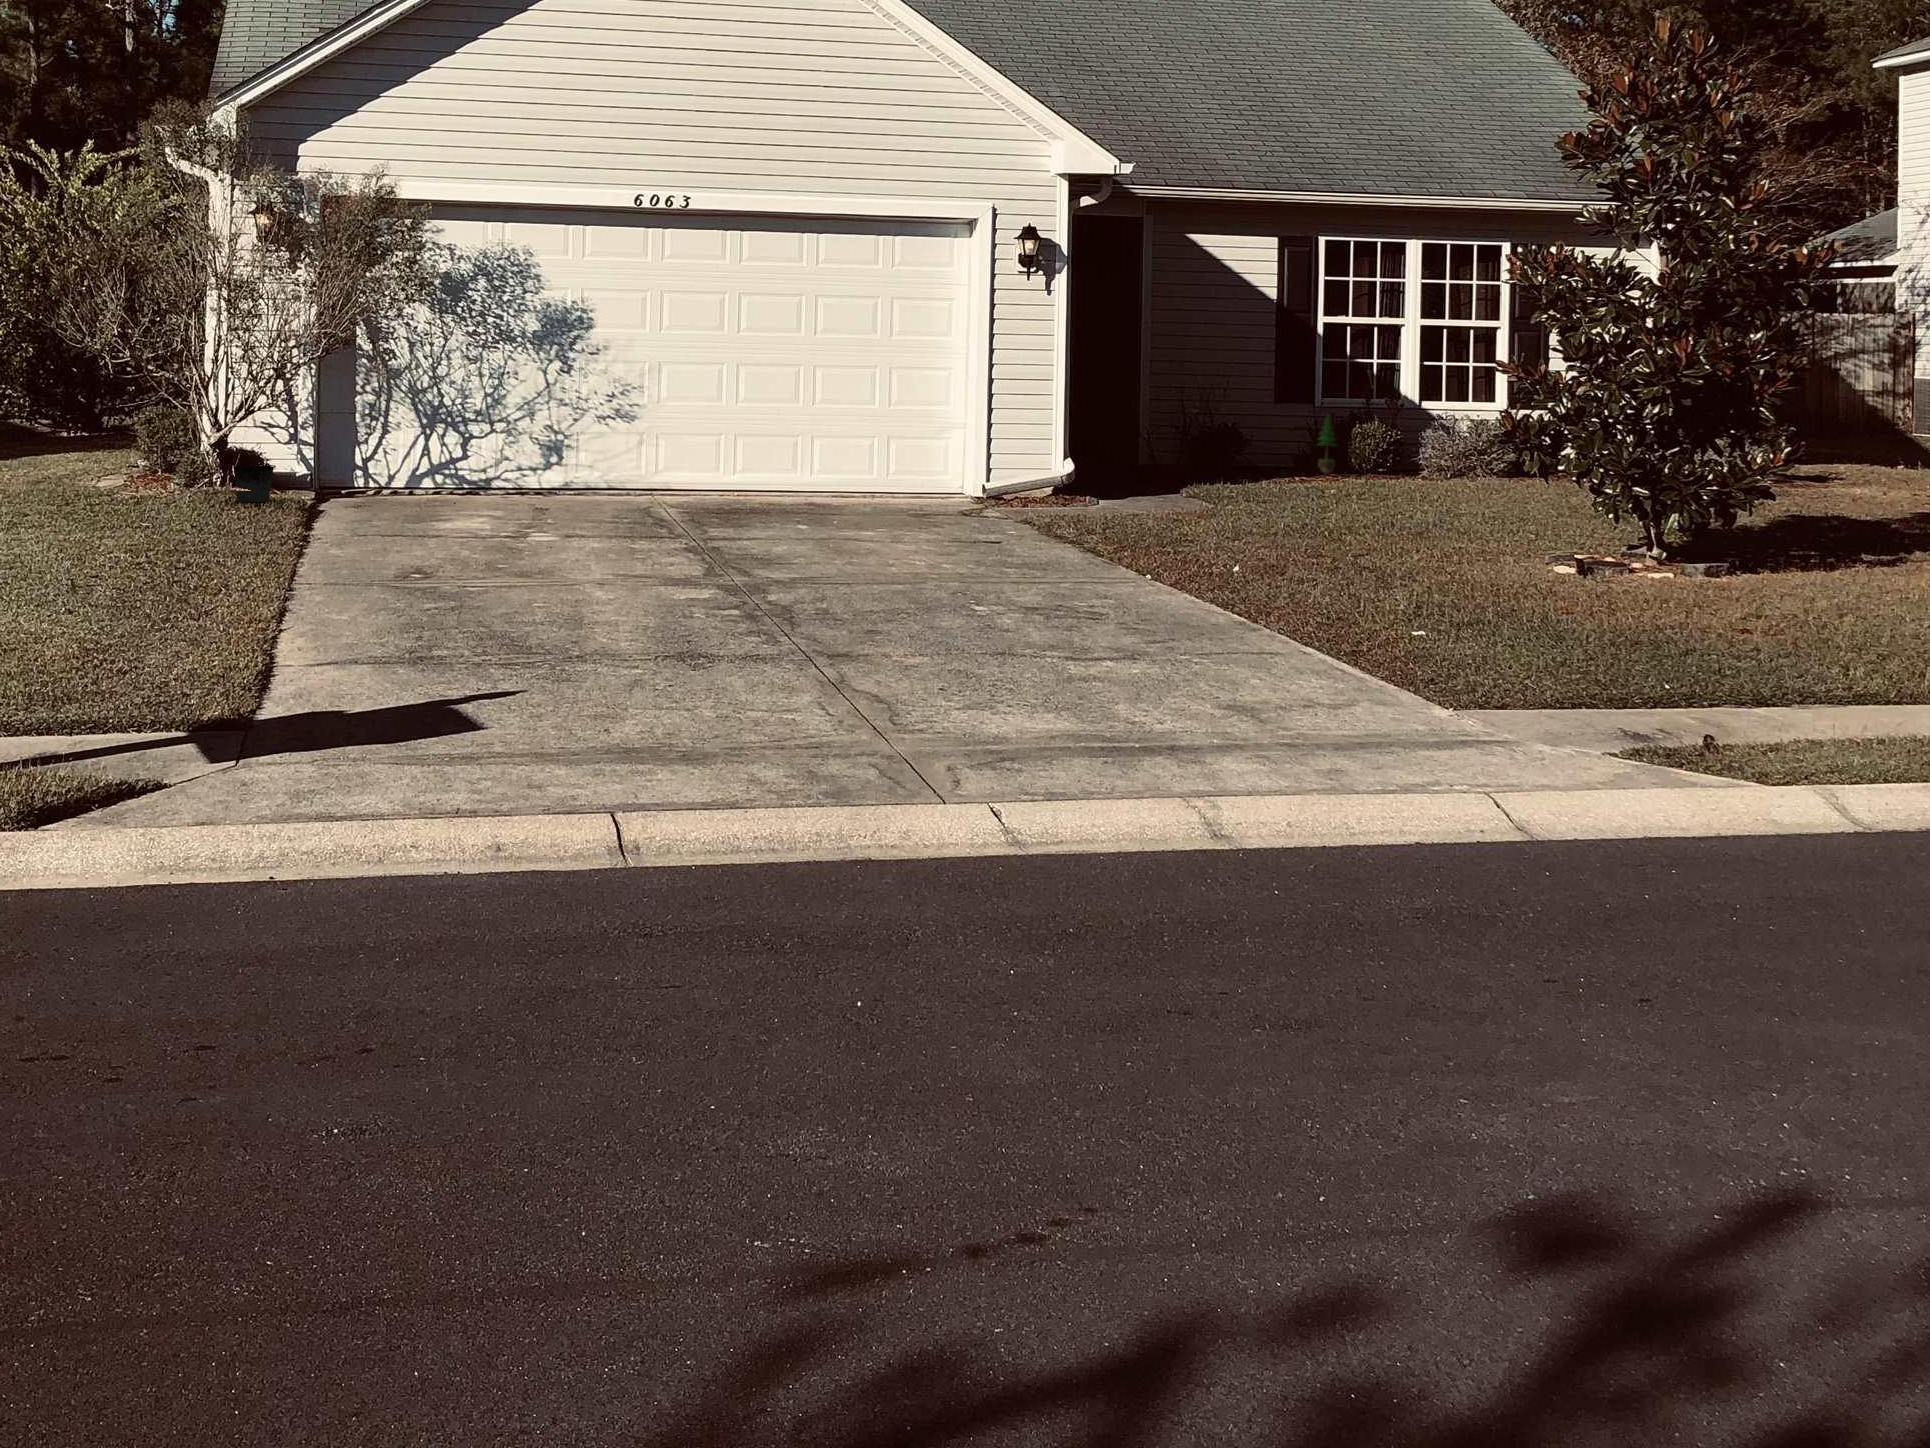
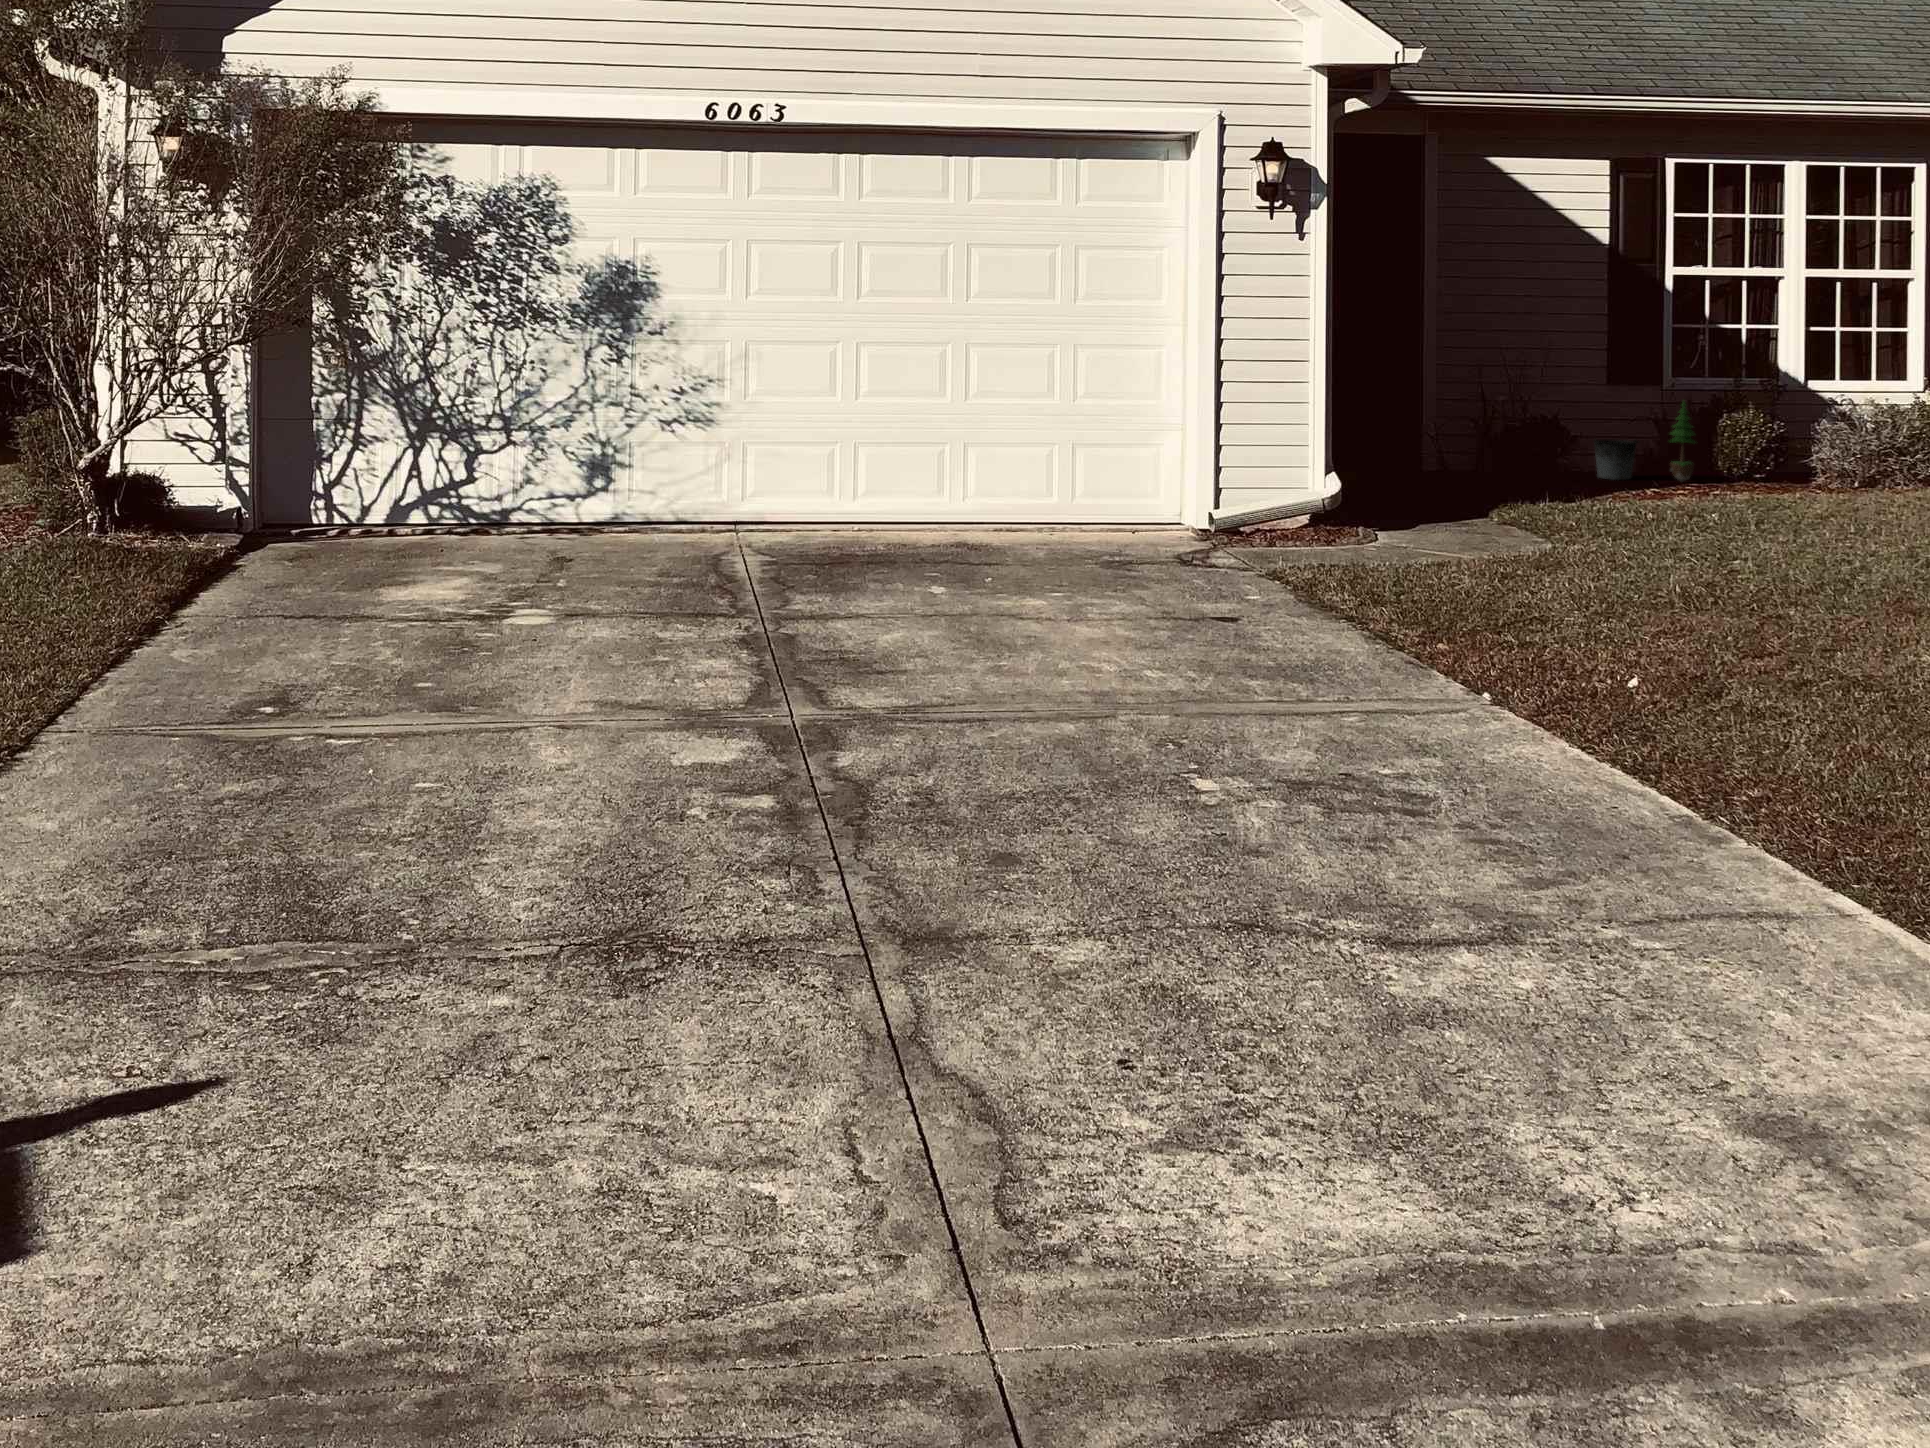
bucket: present [234,463,276,503] -> present [1594,440,1638,480]

